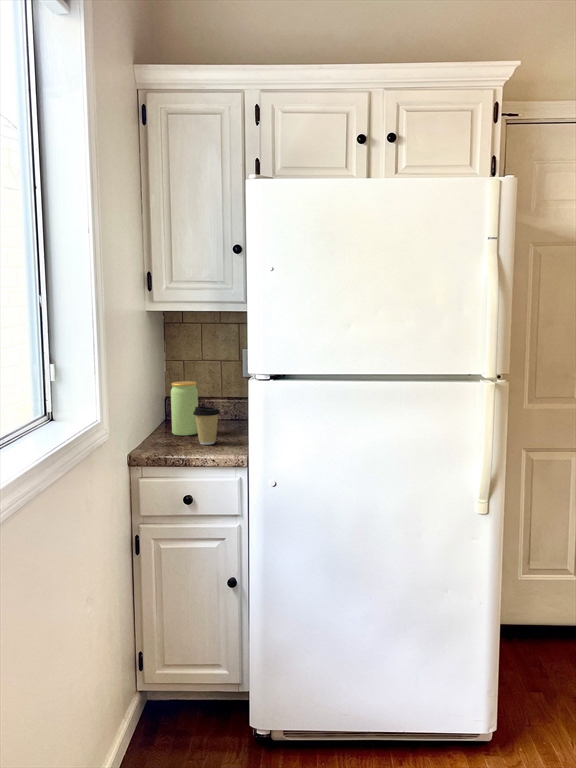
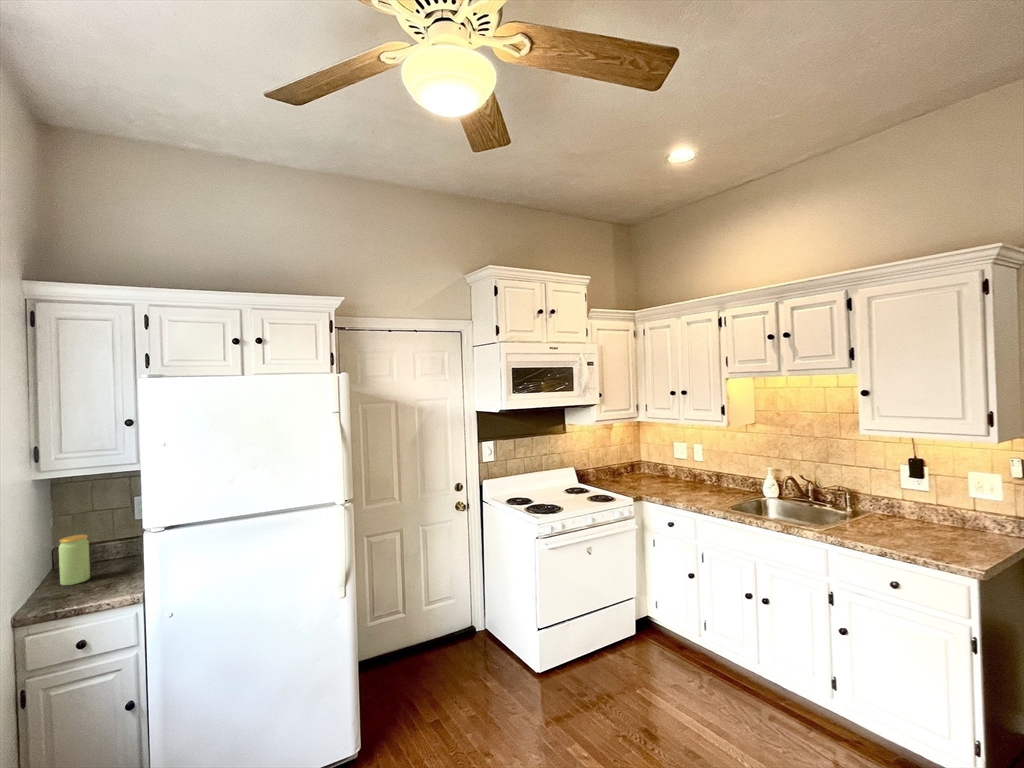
coffee cup: present [193,406,220,445] -> none [85,556,114,590]

